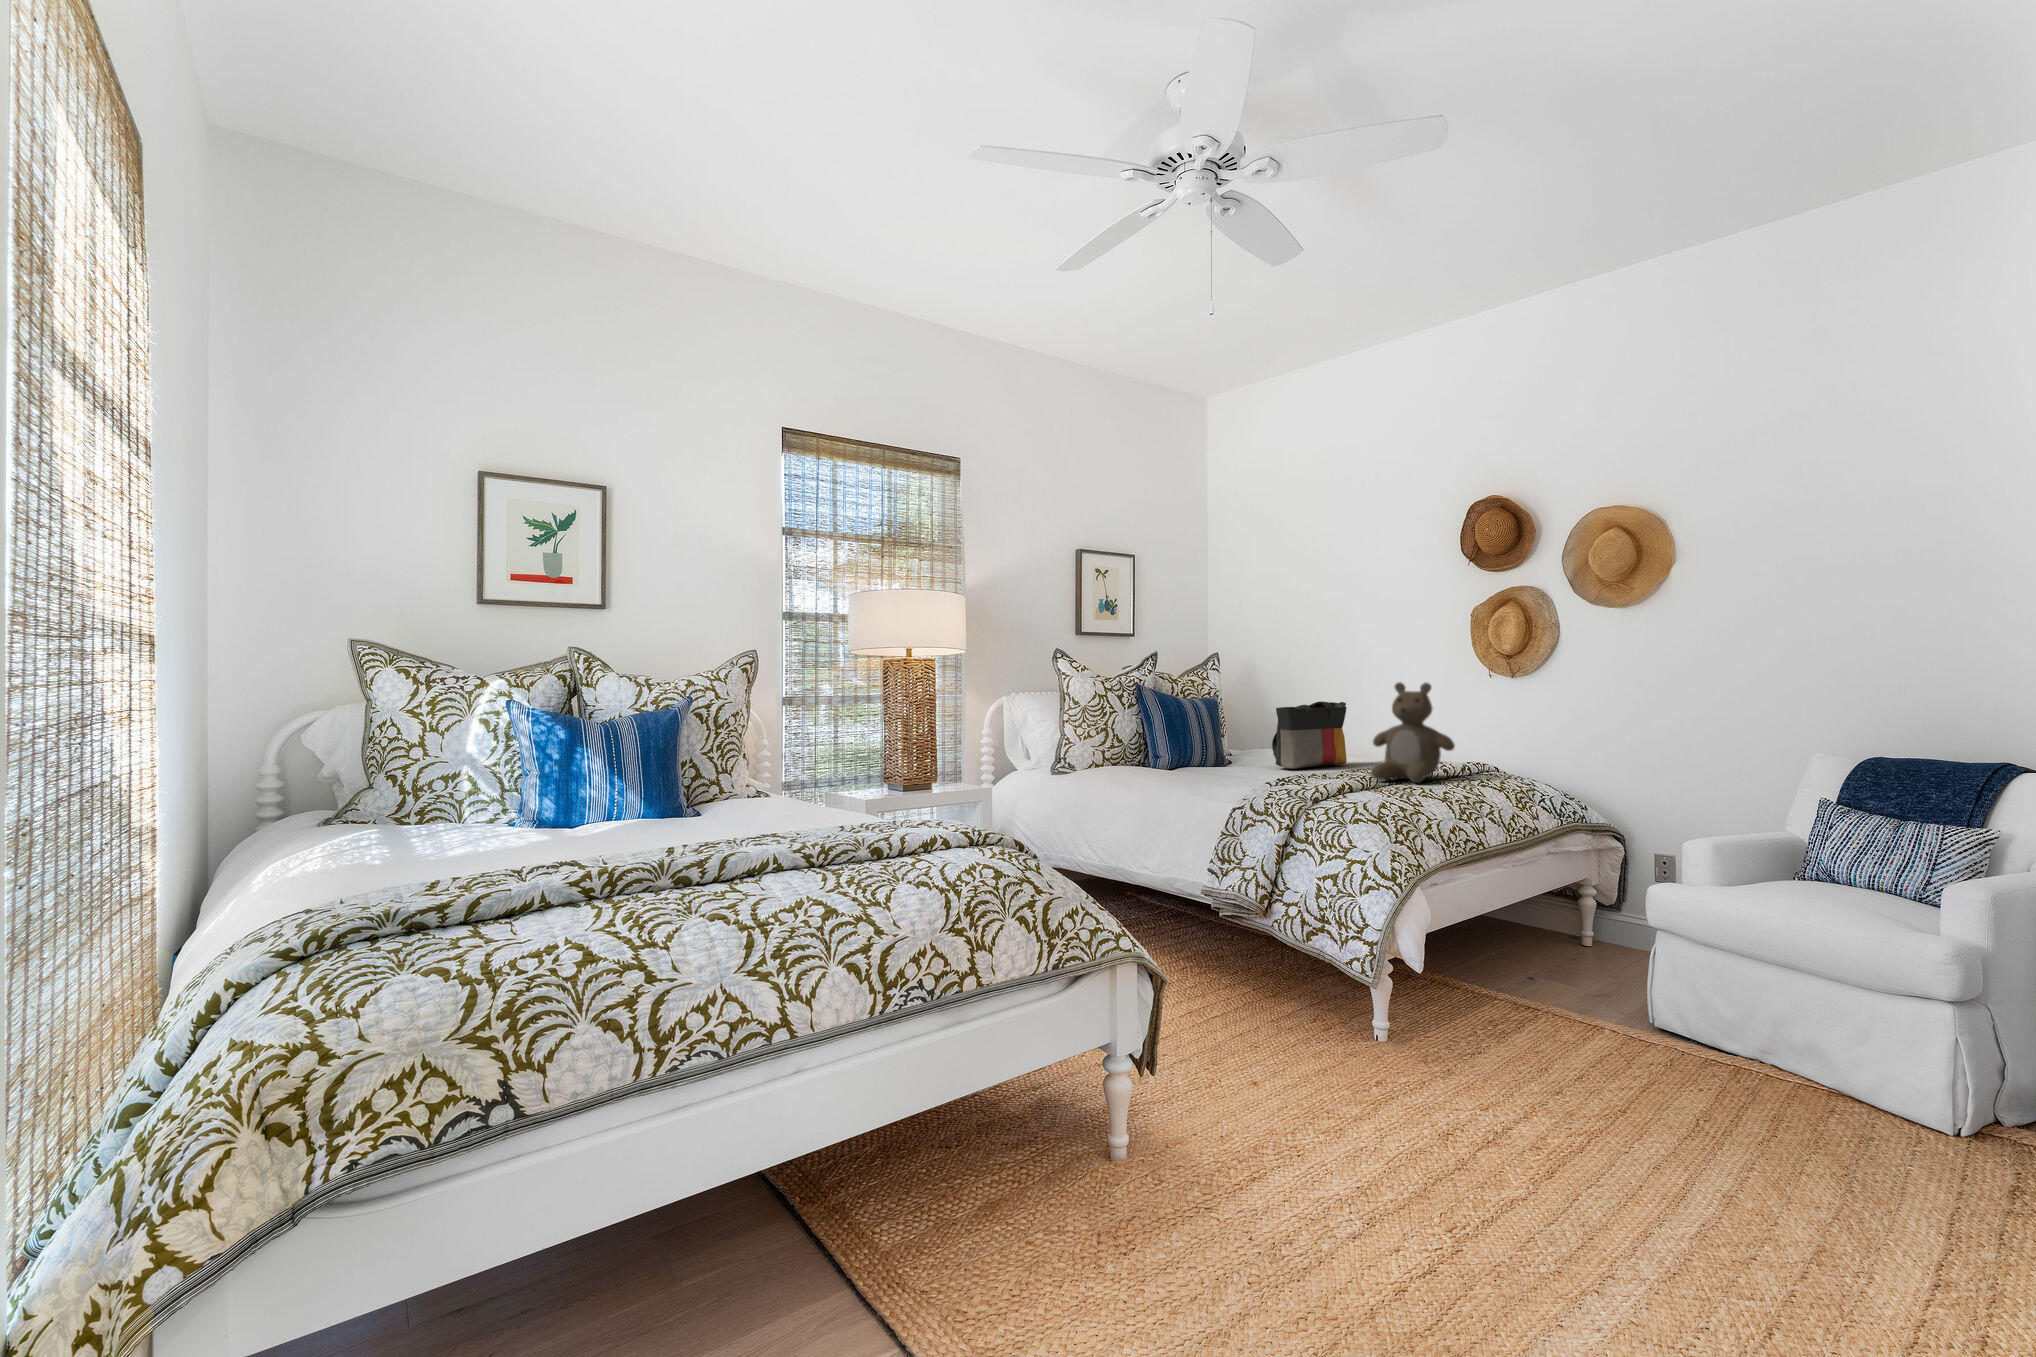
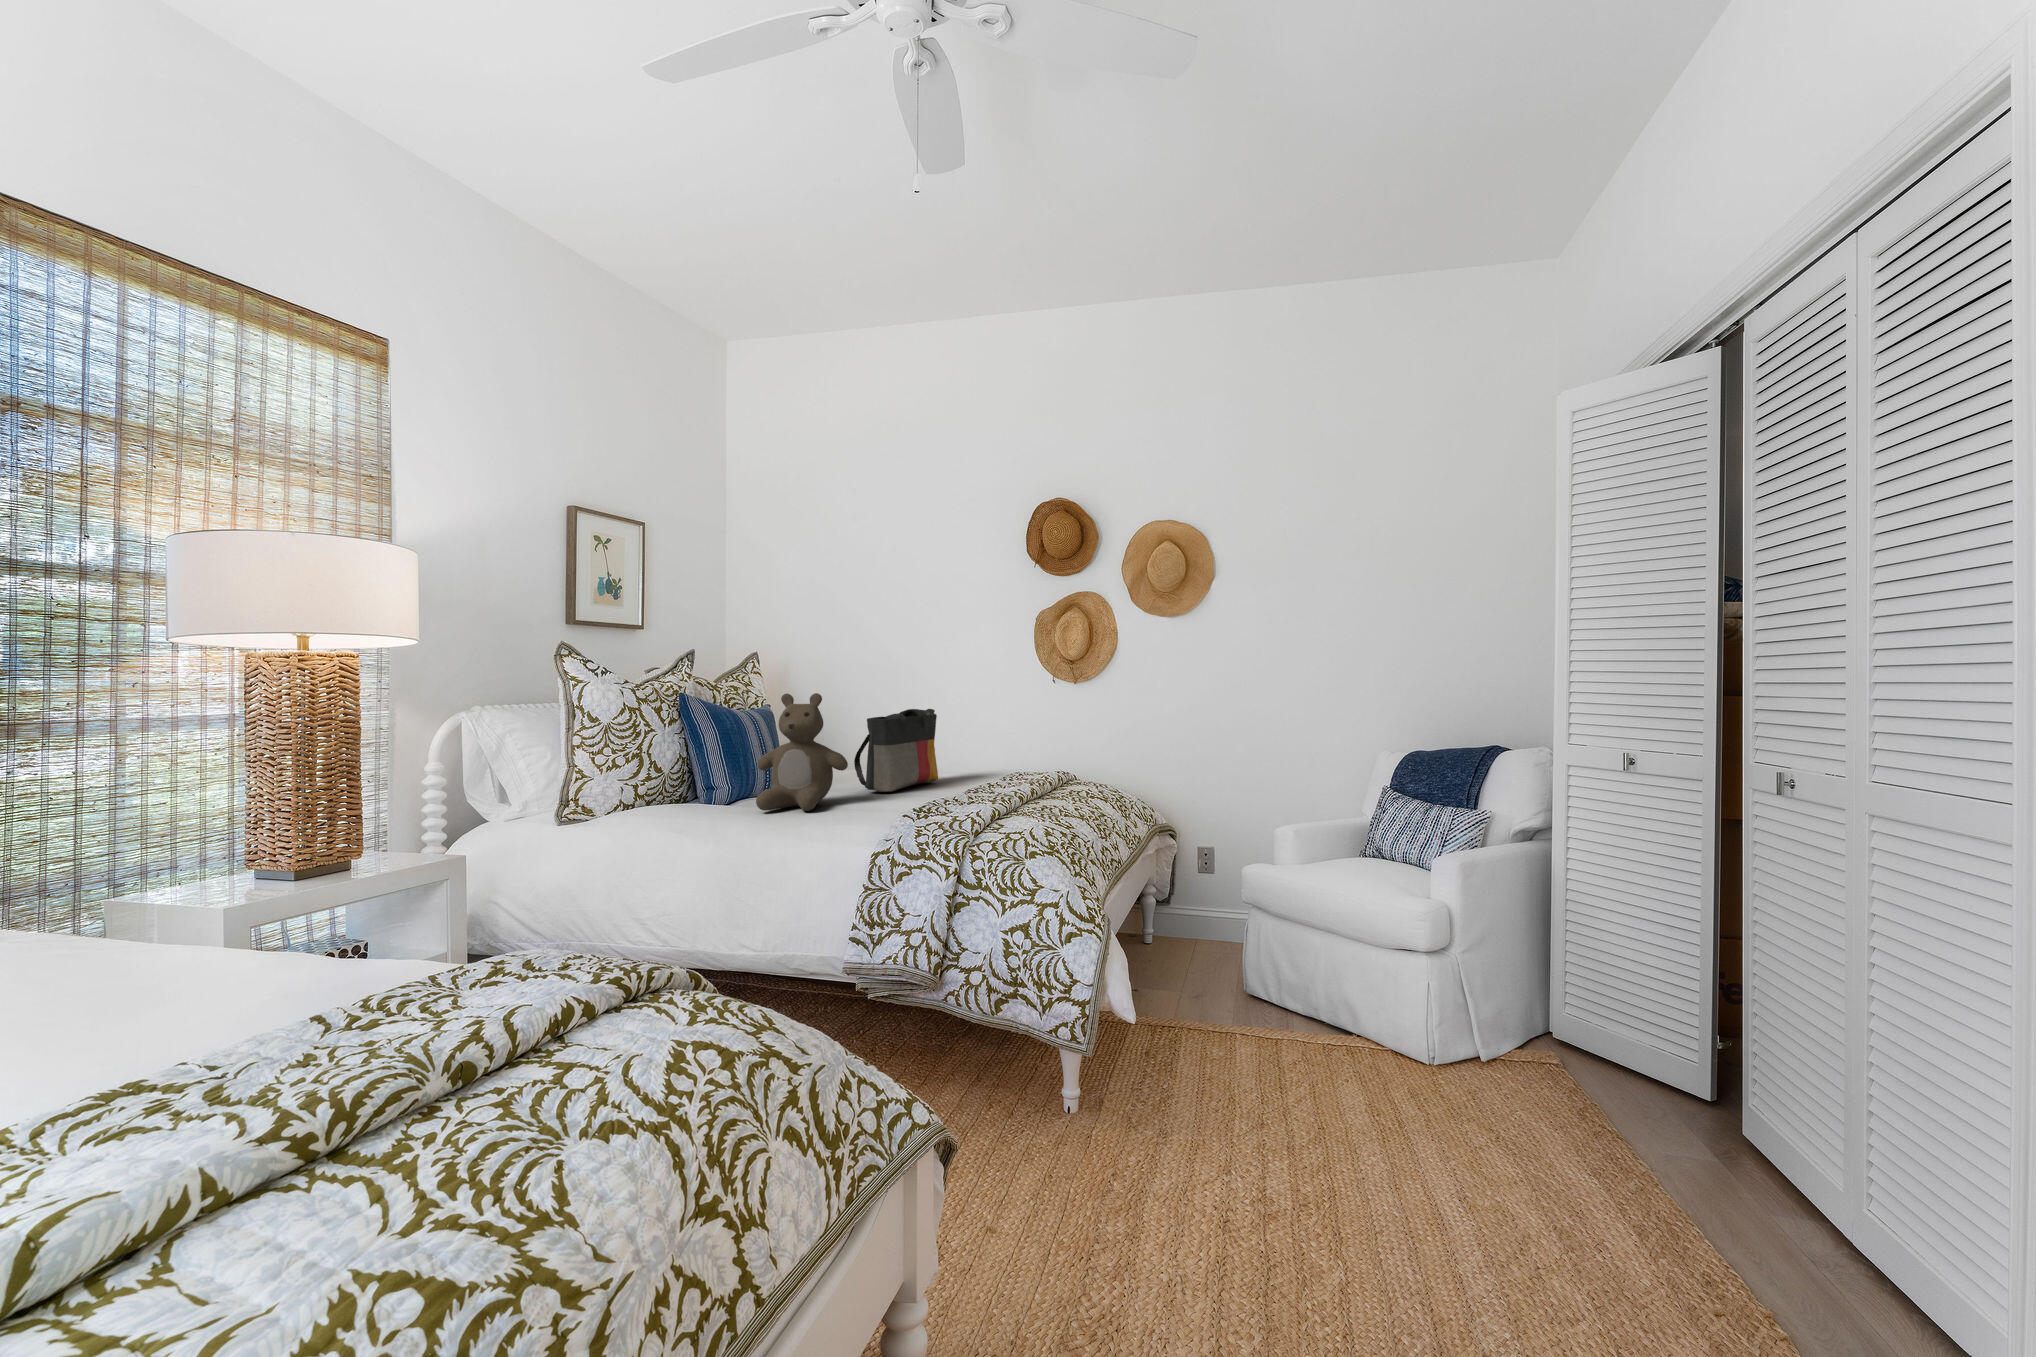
teddy bear: present [1371,682,1455,783] -> present [756,693,848,811]

